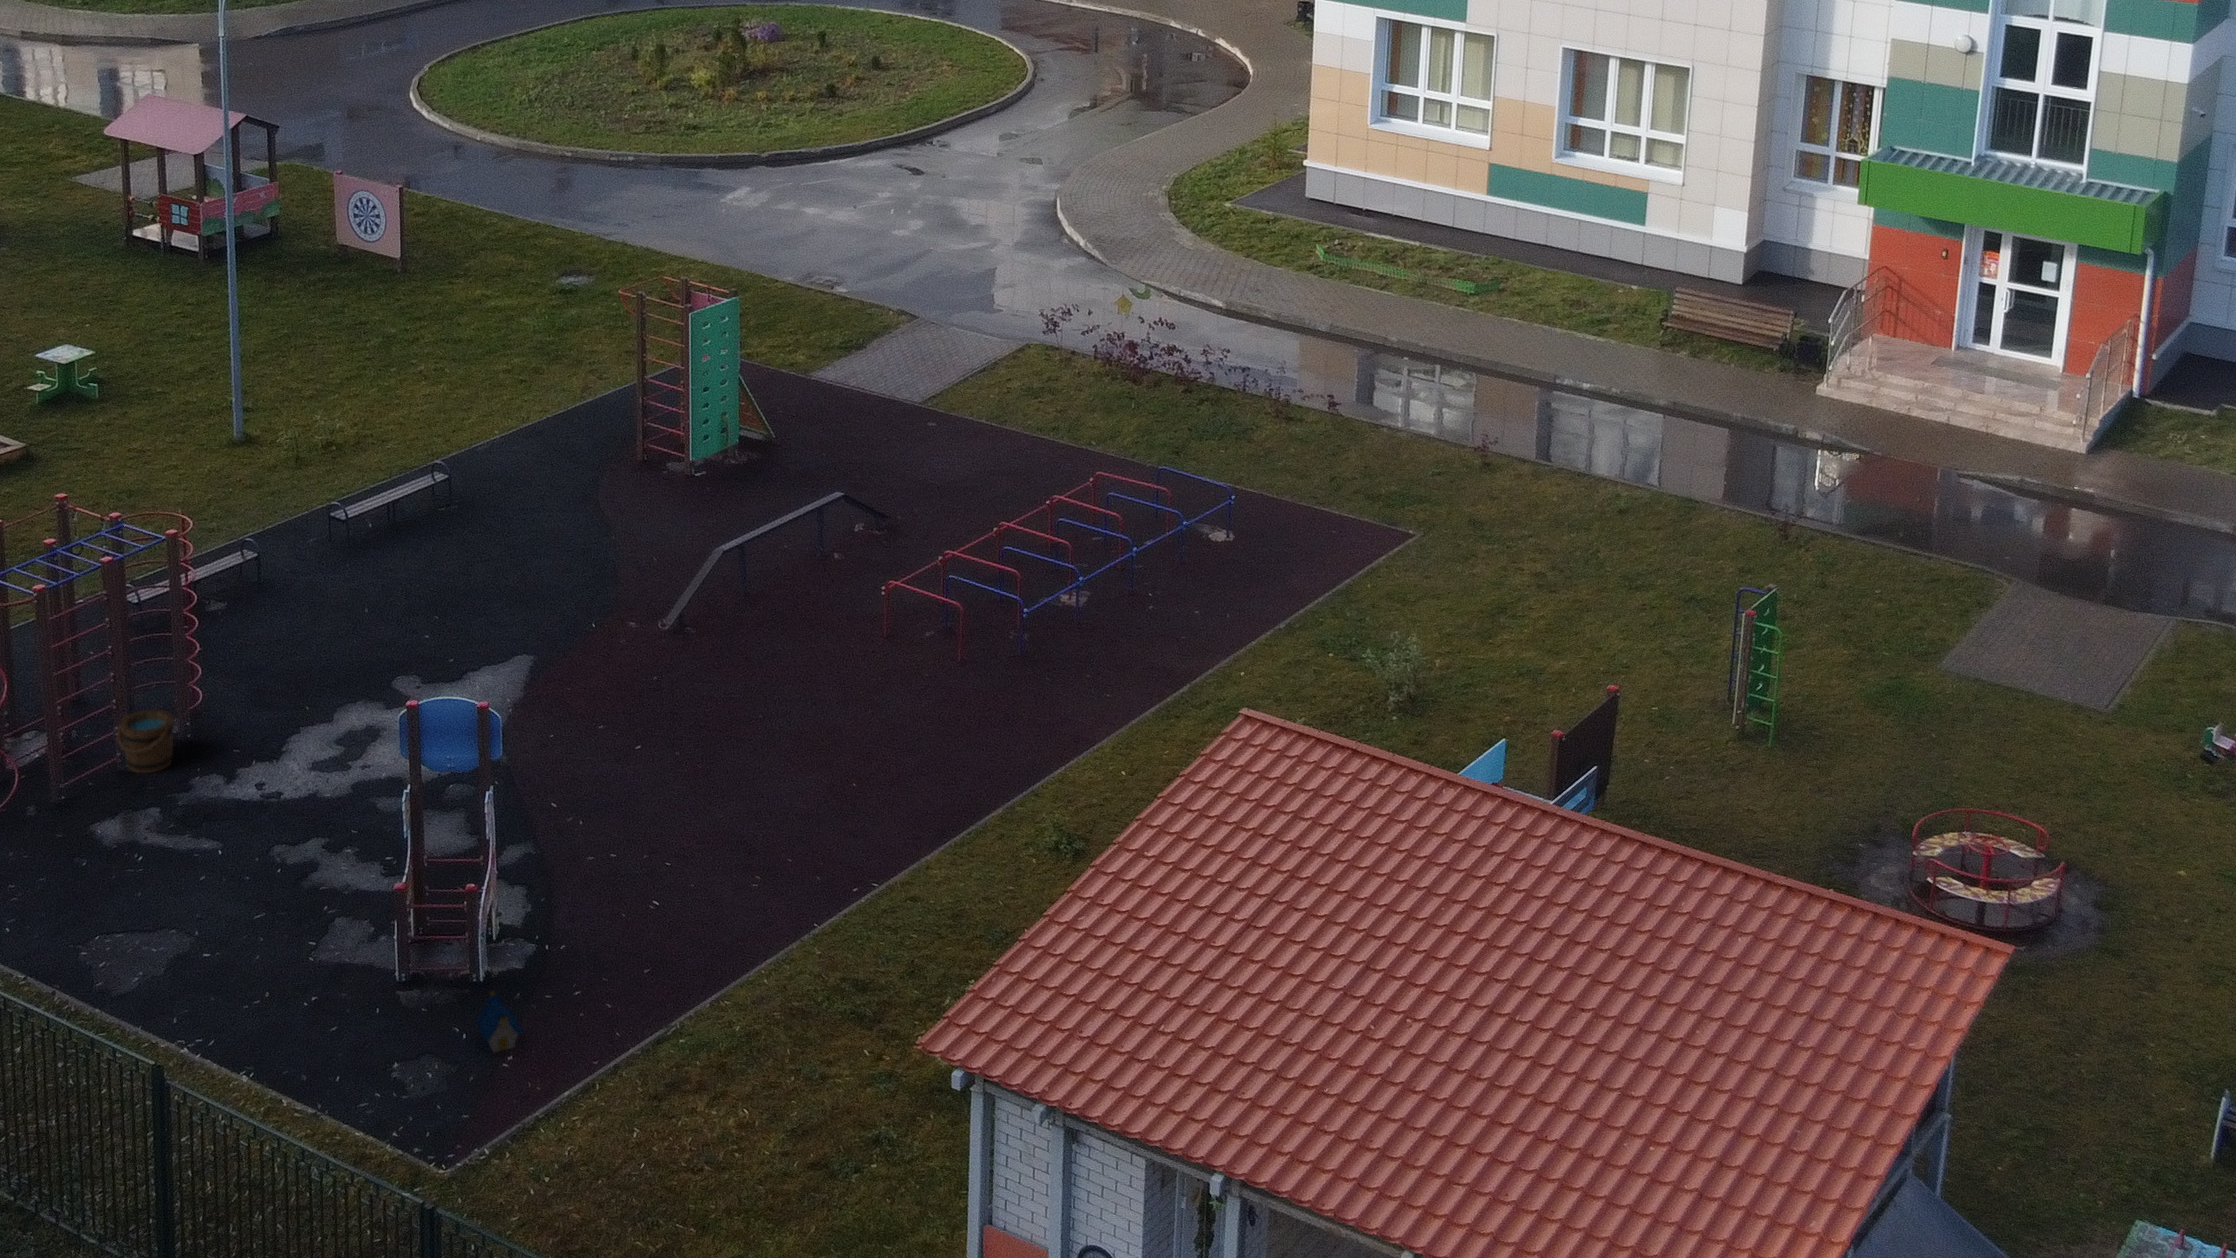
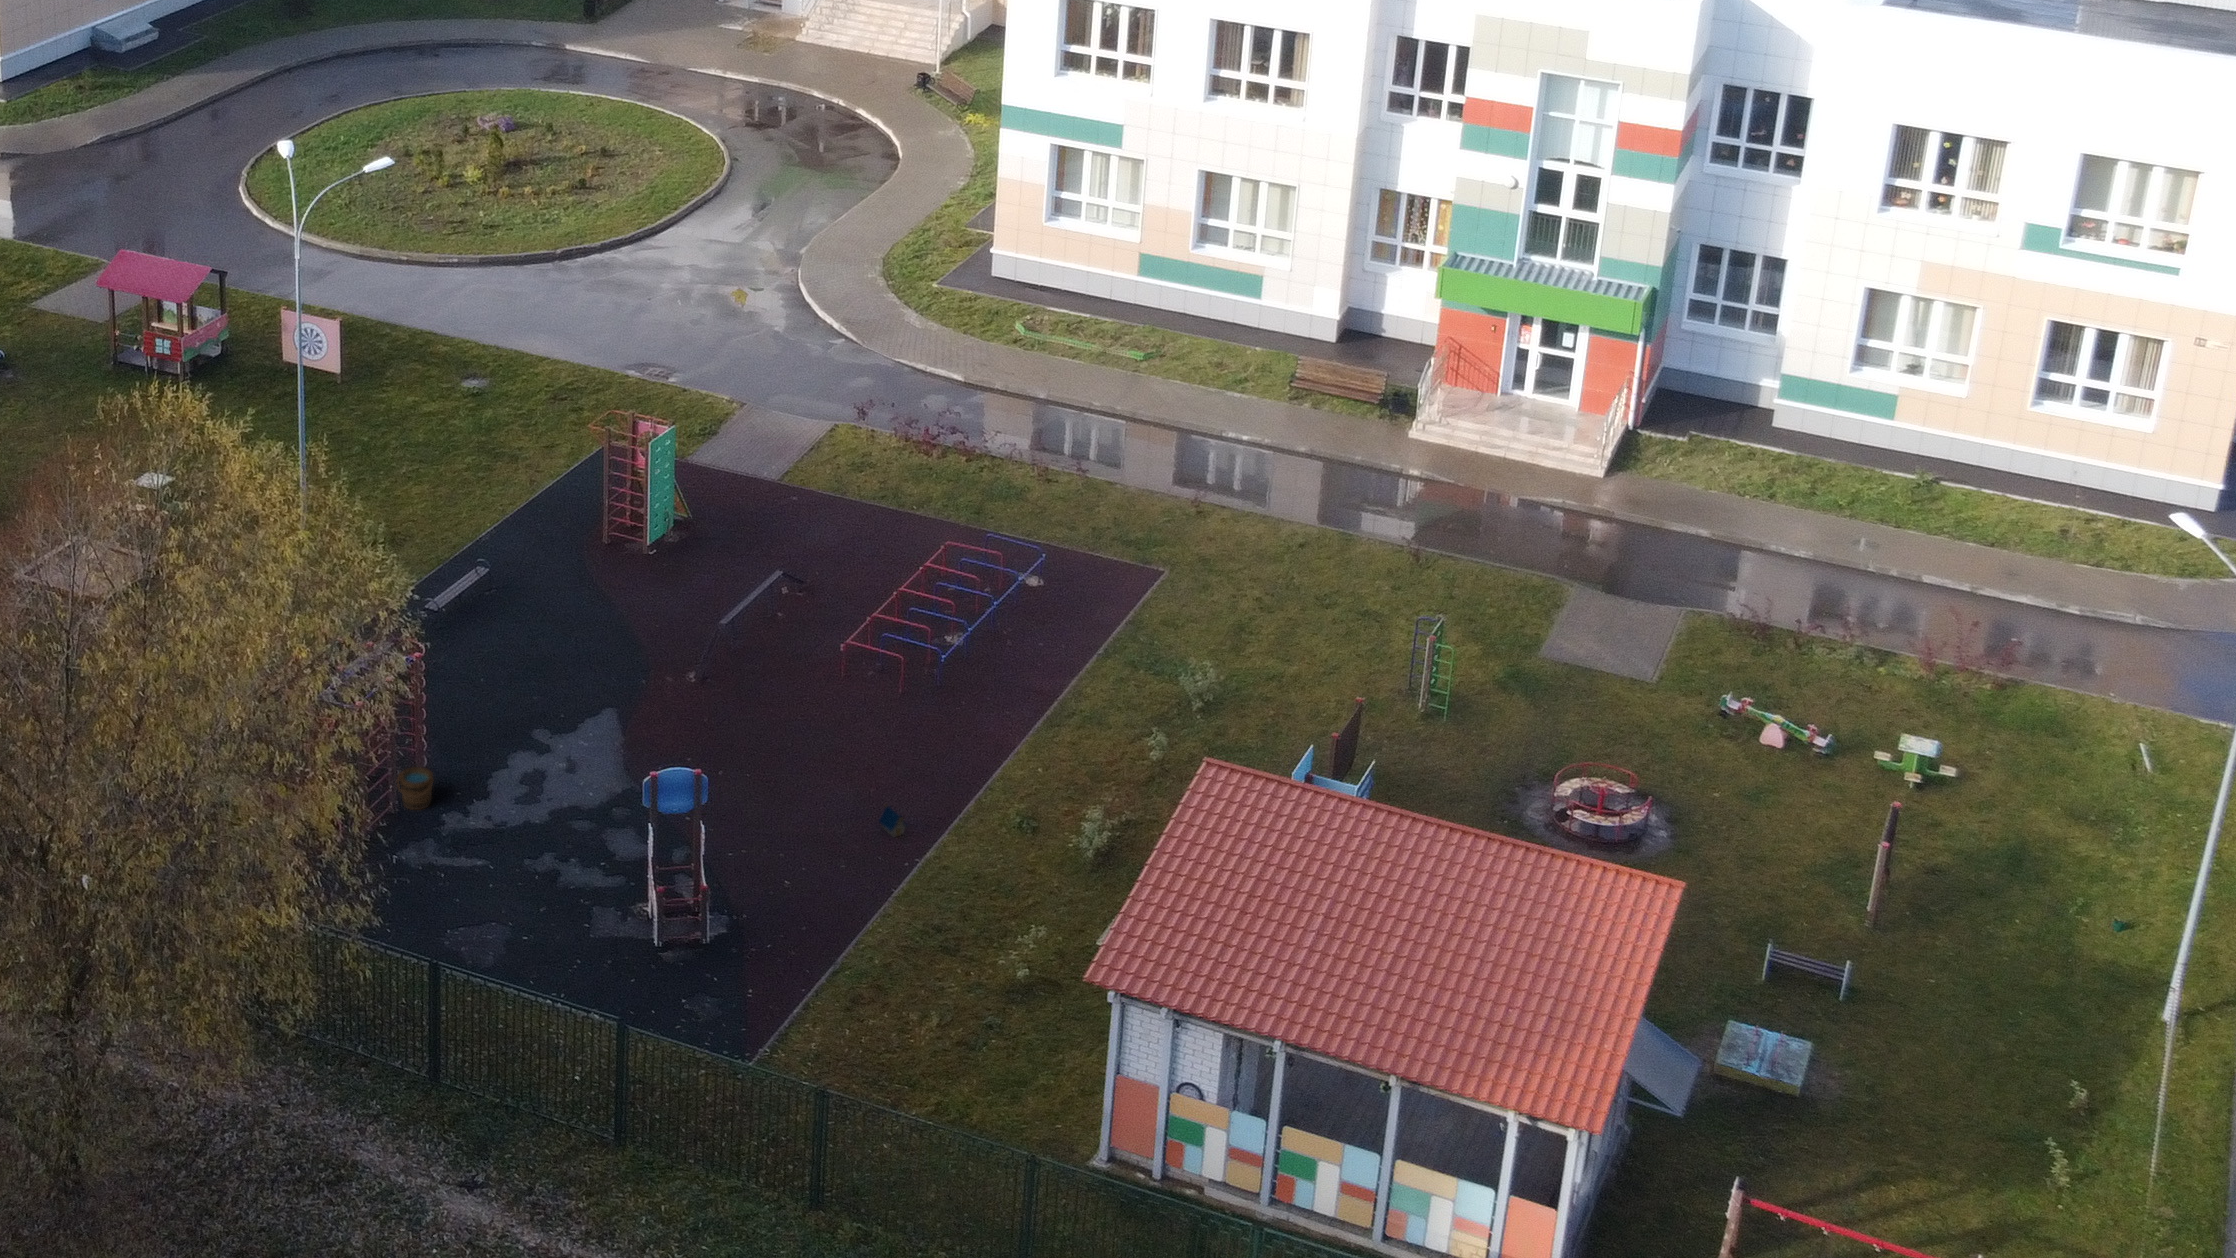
toy house: present [476,991,524,1053] -> present [879,805,907,837]

